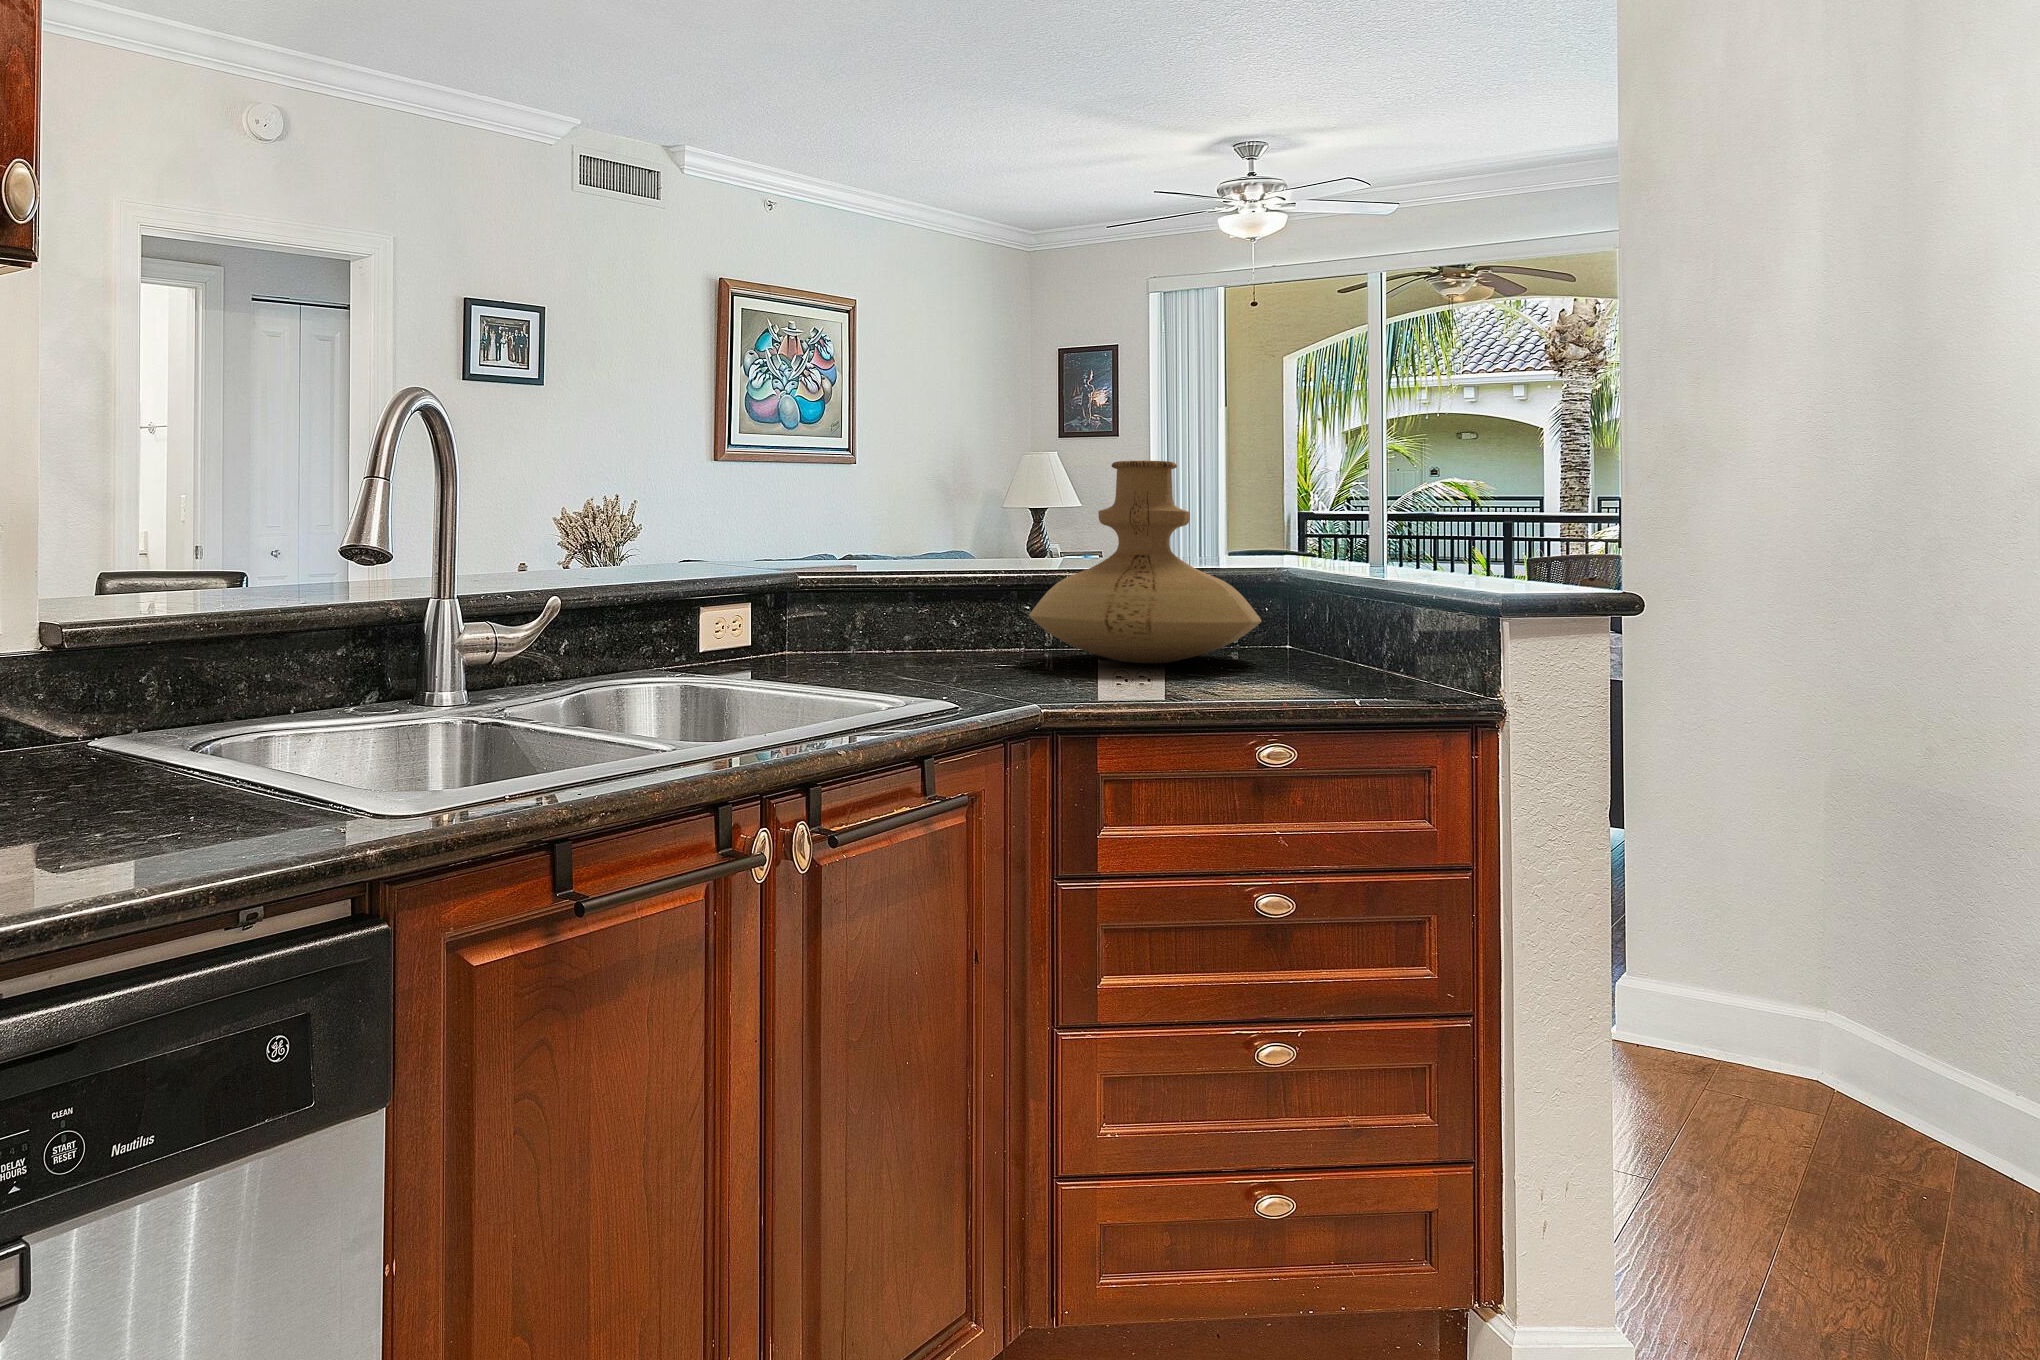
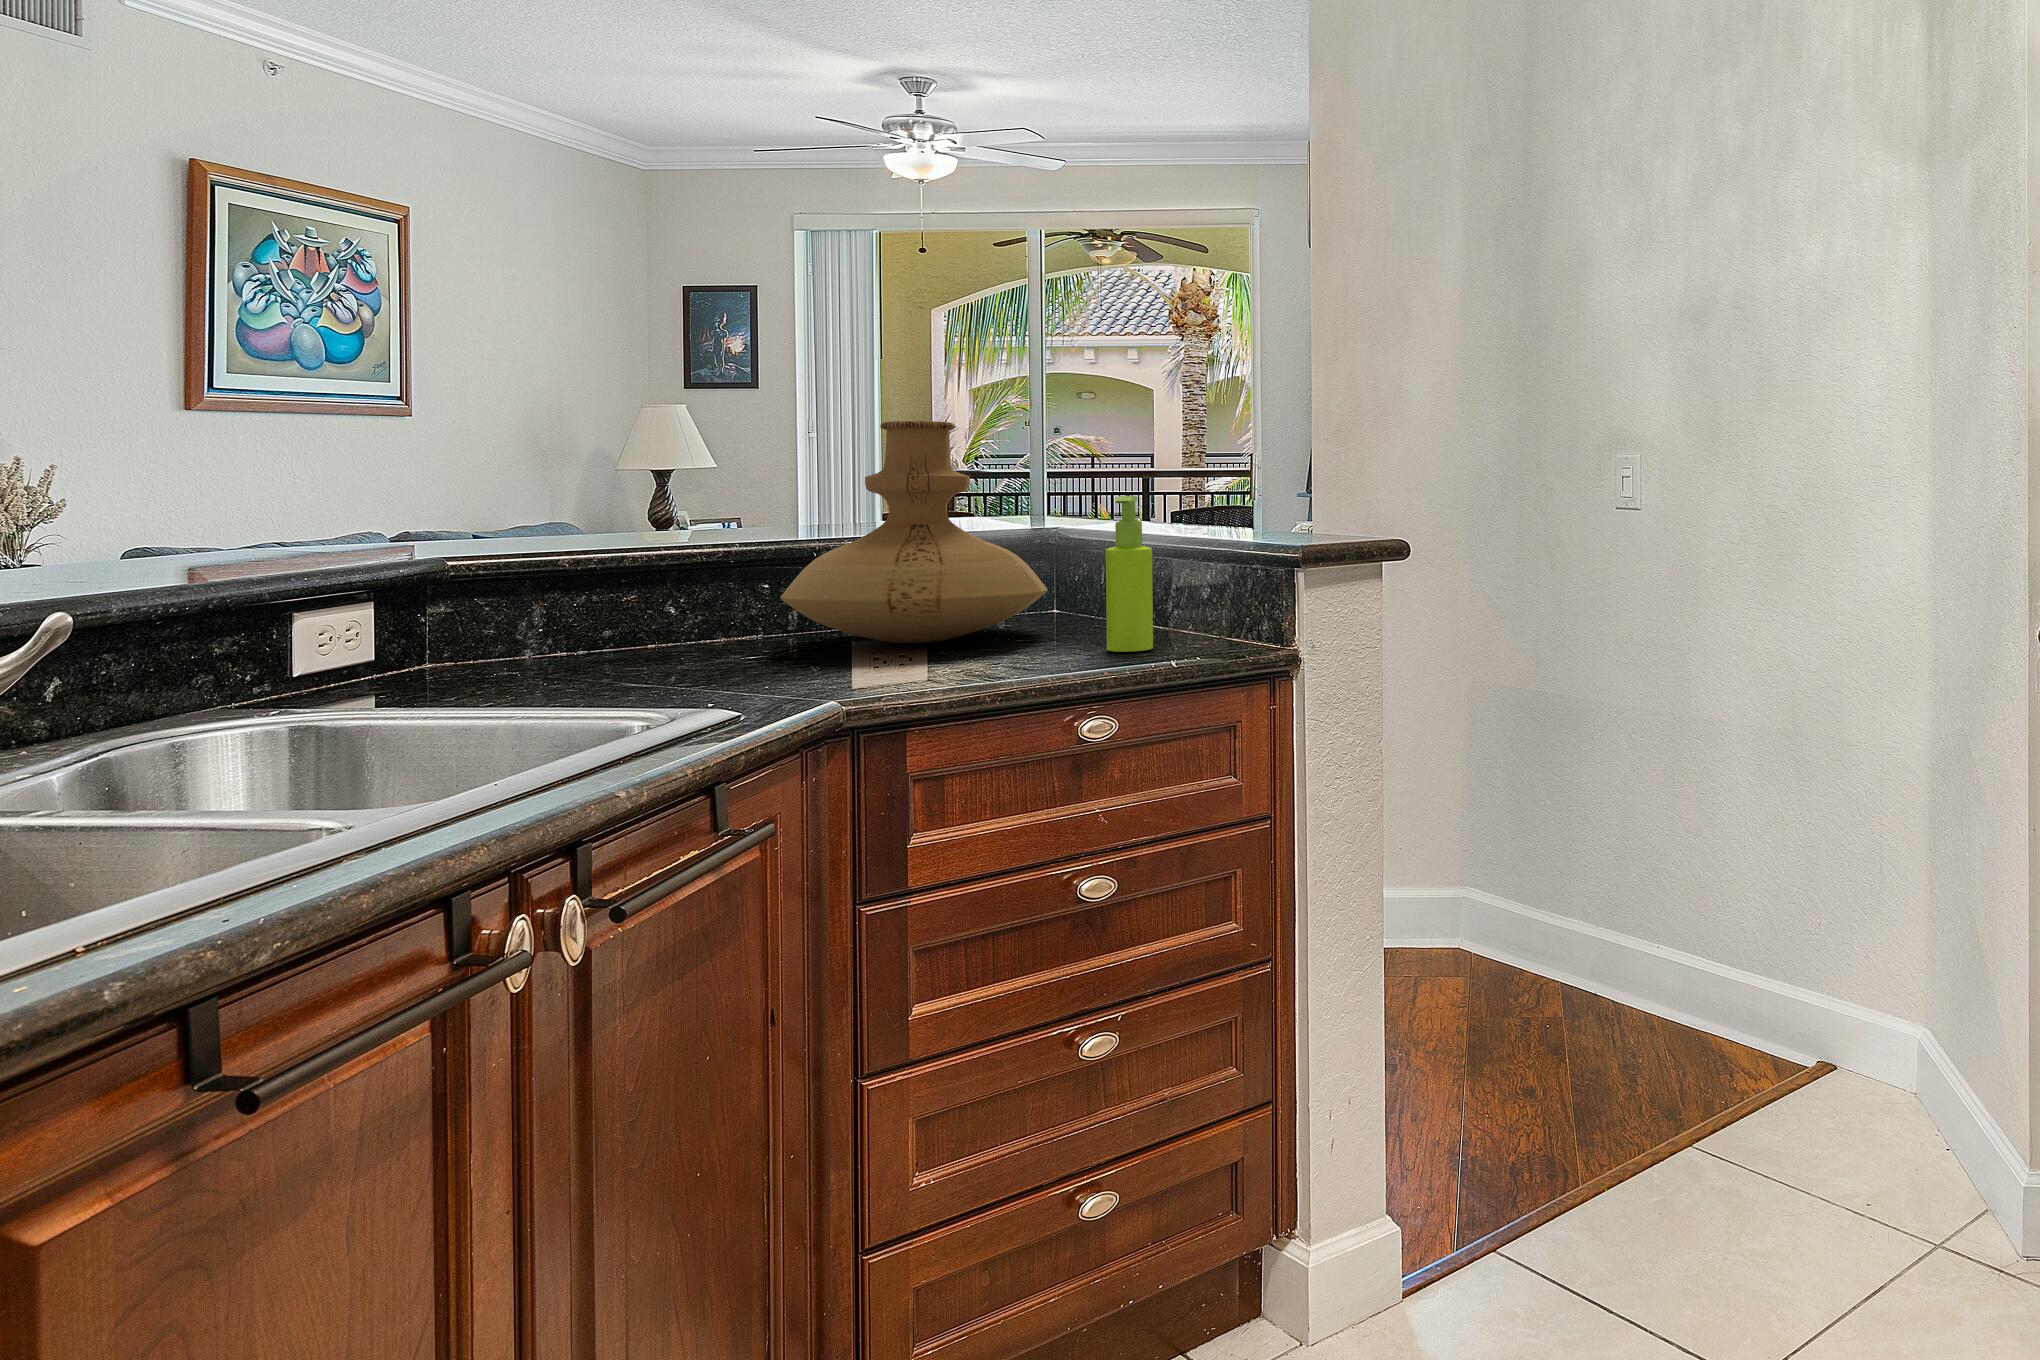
soap dispenser: none [1302,531,1350,684] -> present [1106,496,1153,652]

